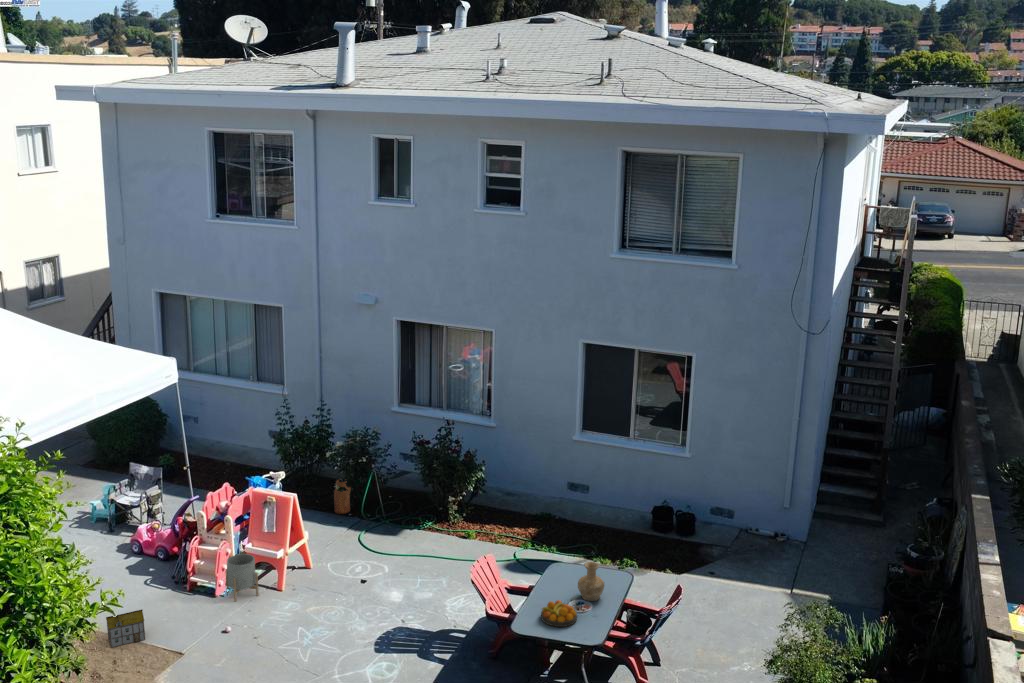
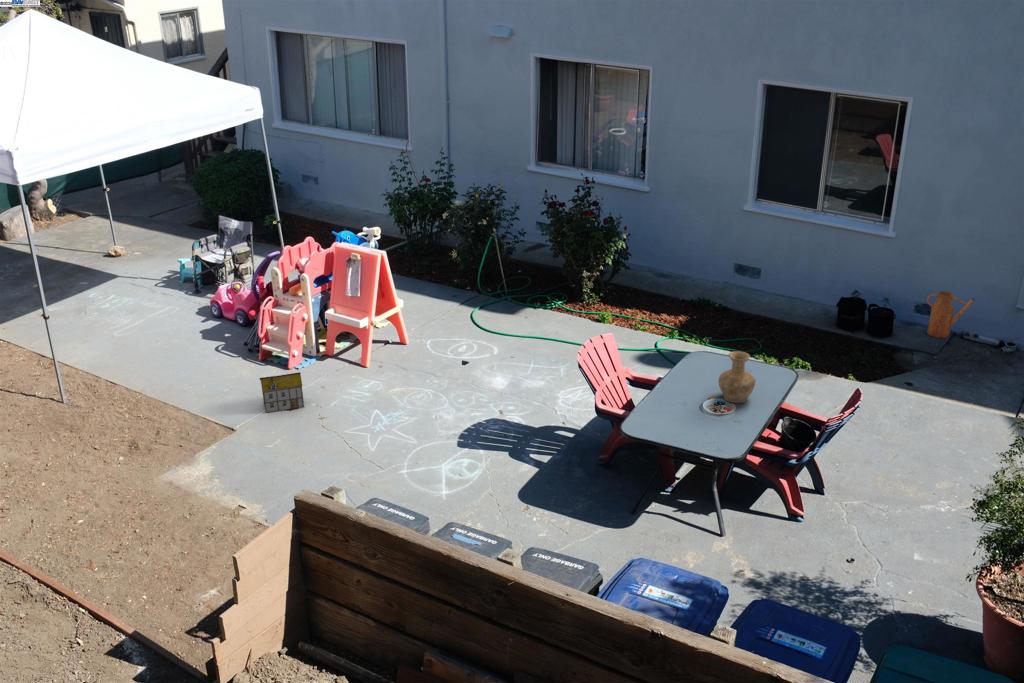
watering can: present [334,480,351,514] -> present [927,291,975,338]
planter: present [226,554,259,601] -> none [301,321,339,375]
fruit bowl: present [541,600,577,627] -> none [663,398,713,433]
toy house: present [106,610,145,648] -> present [260,372,304,413]

